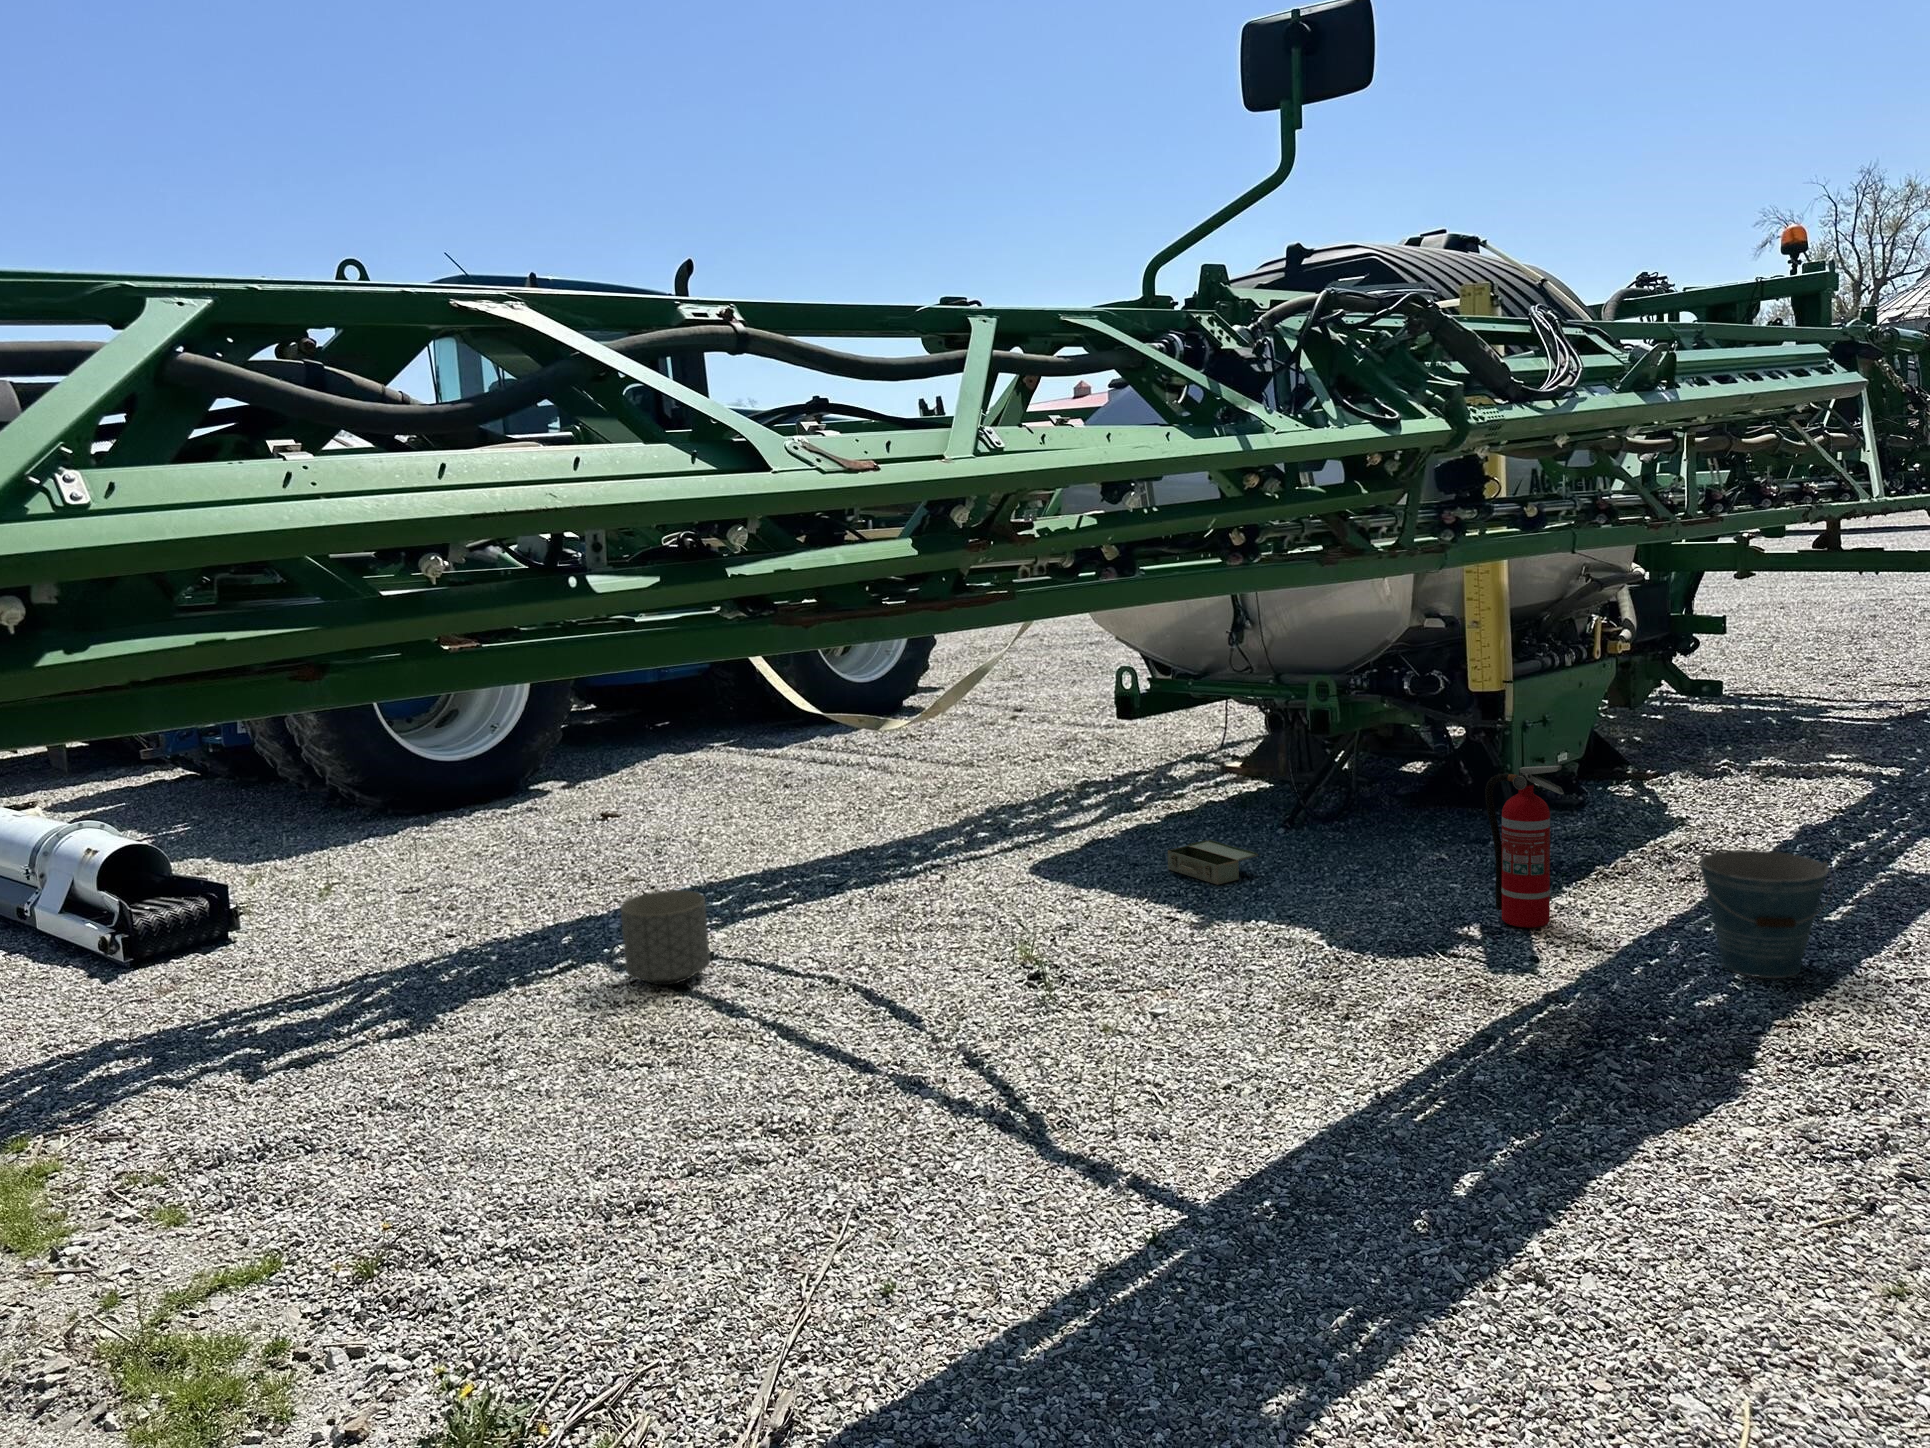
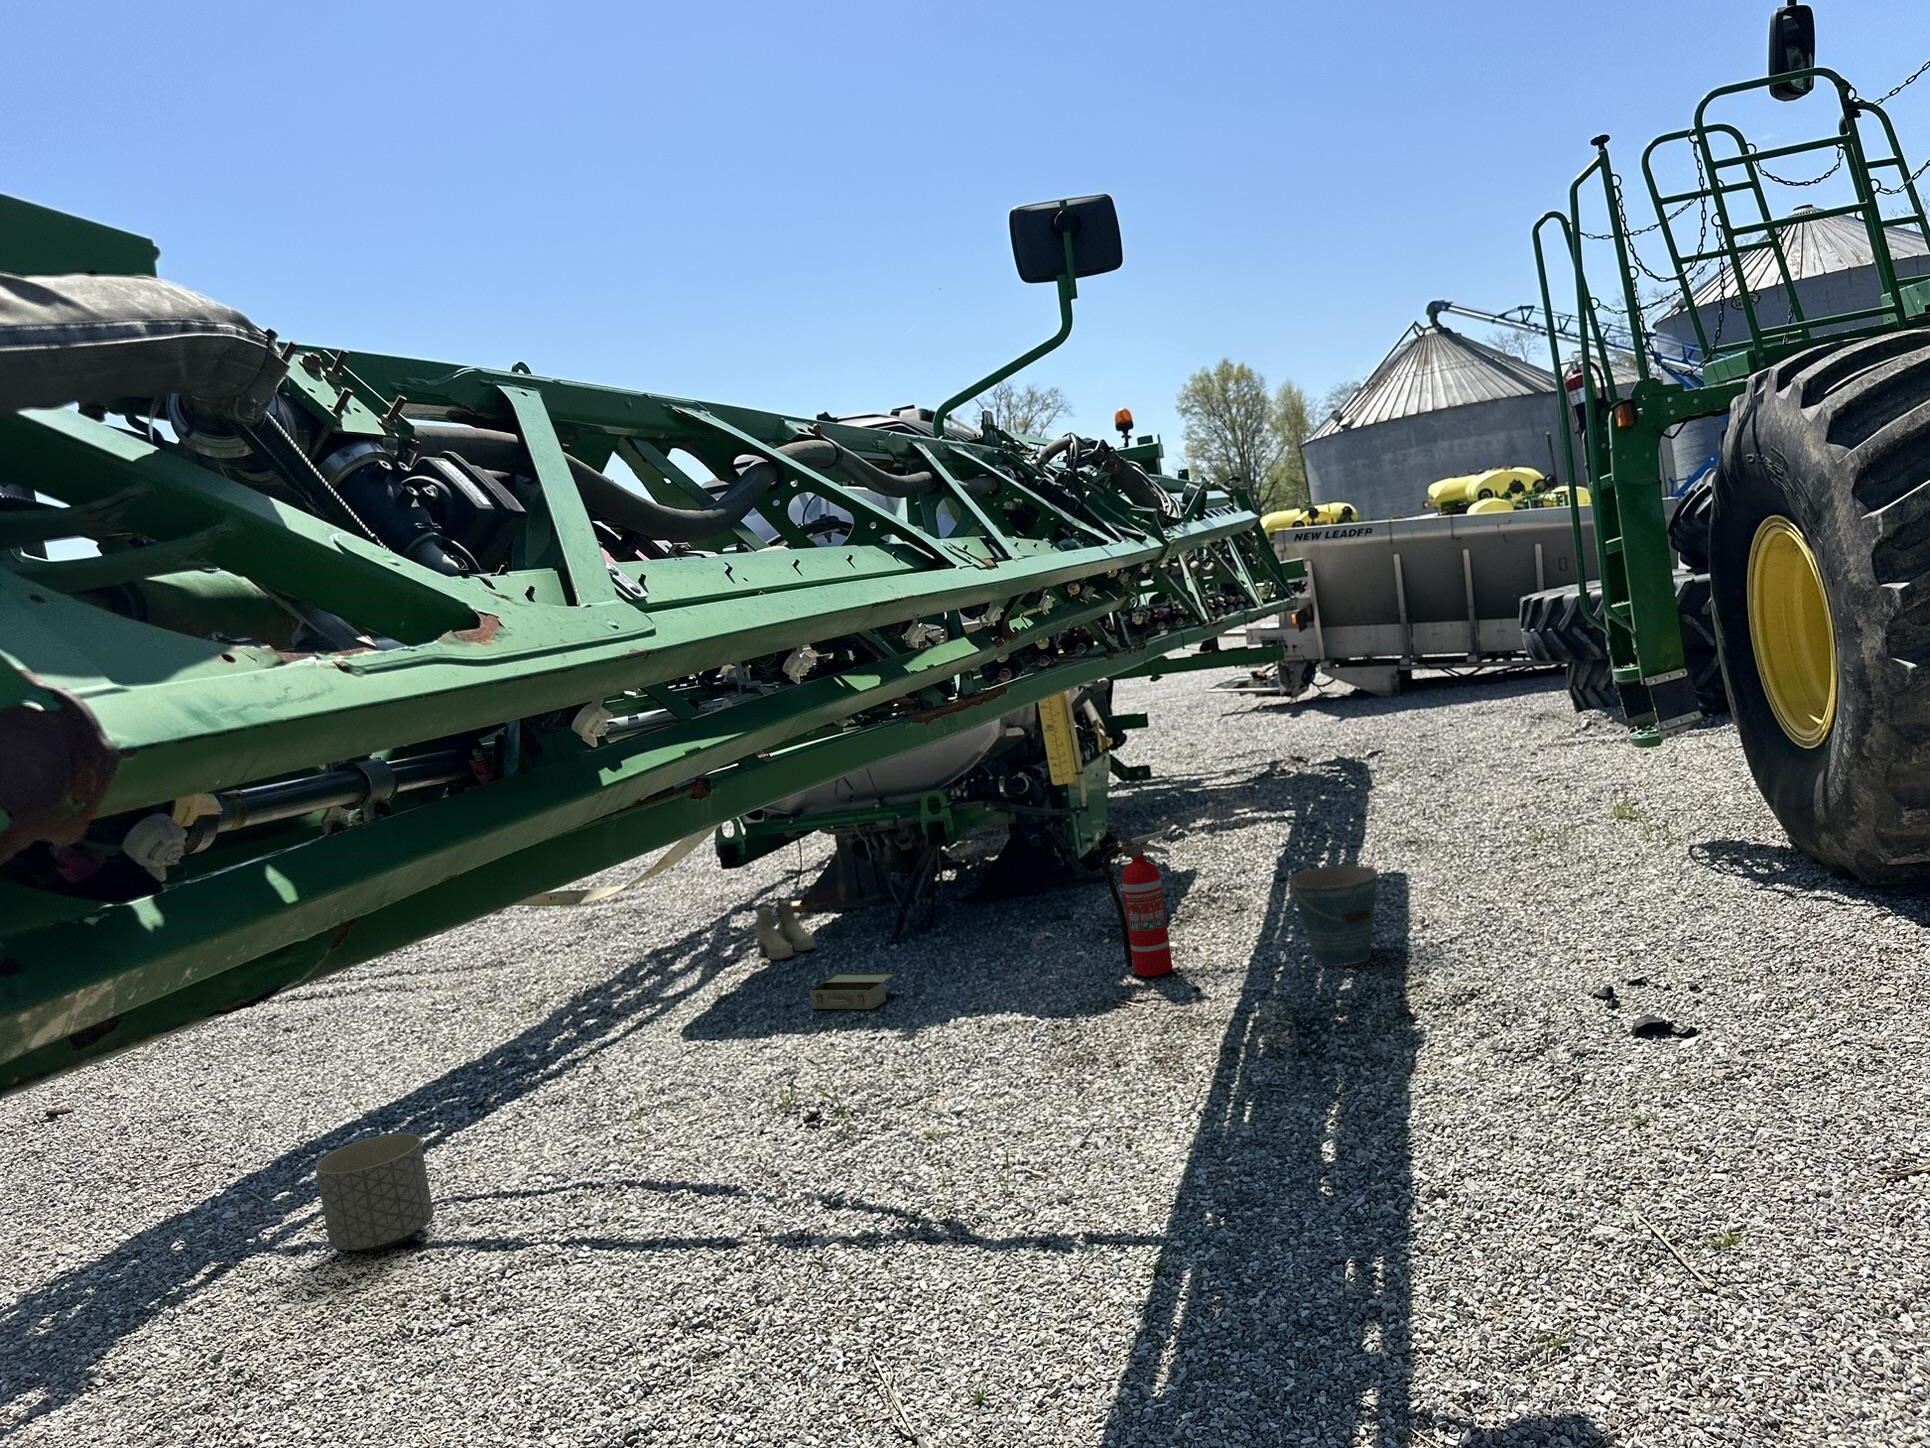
boots: none [1182,751,1237,812] -> present [756,898,815,960]

